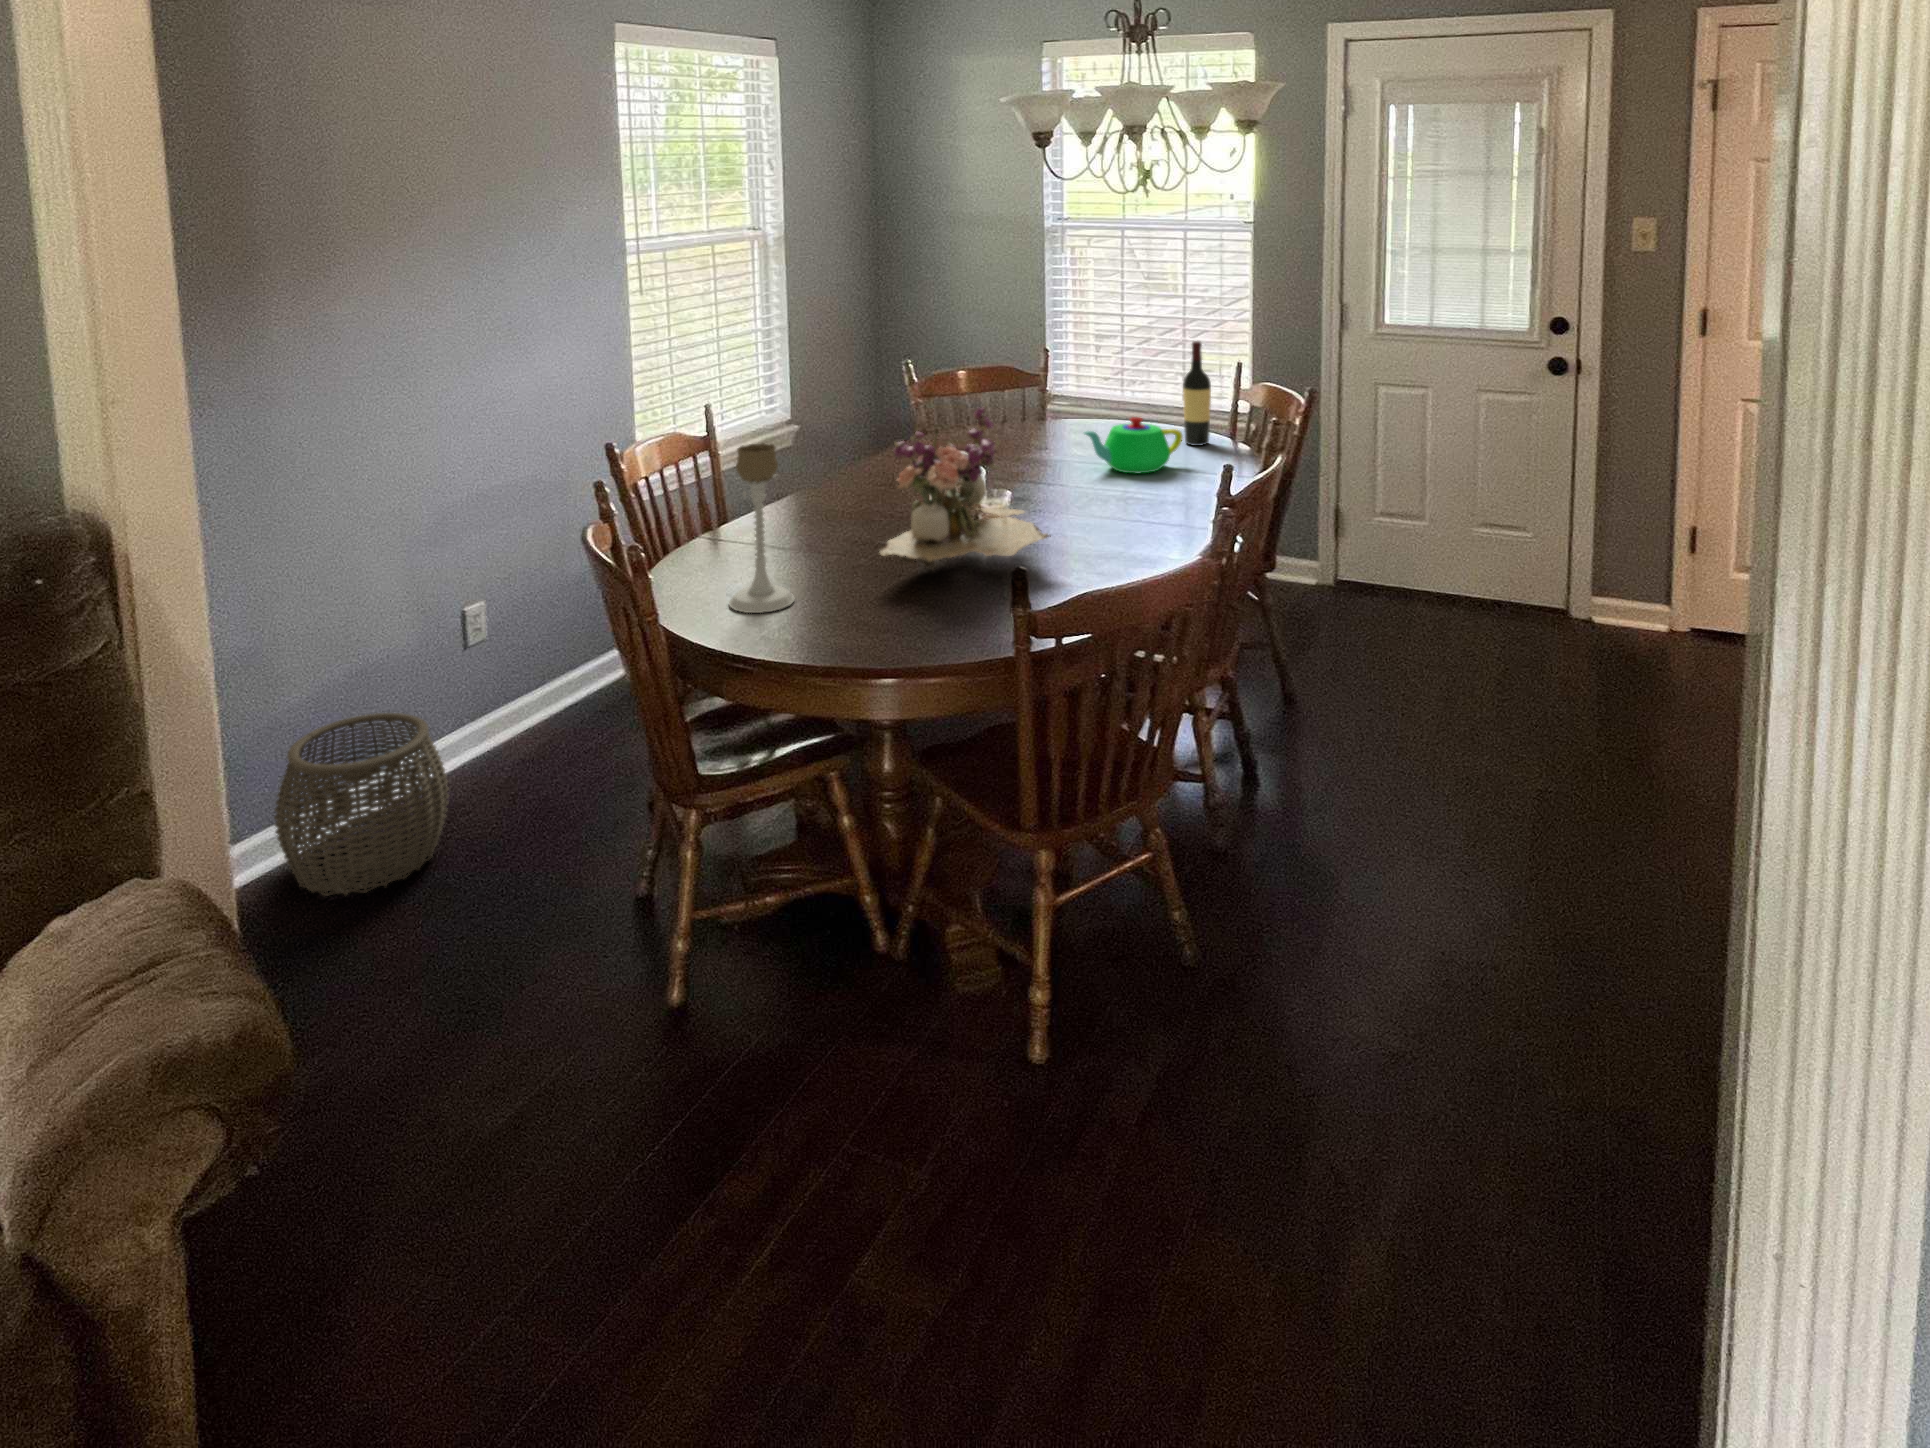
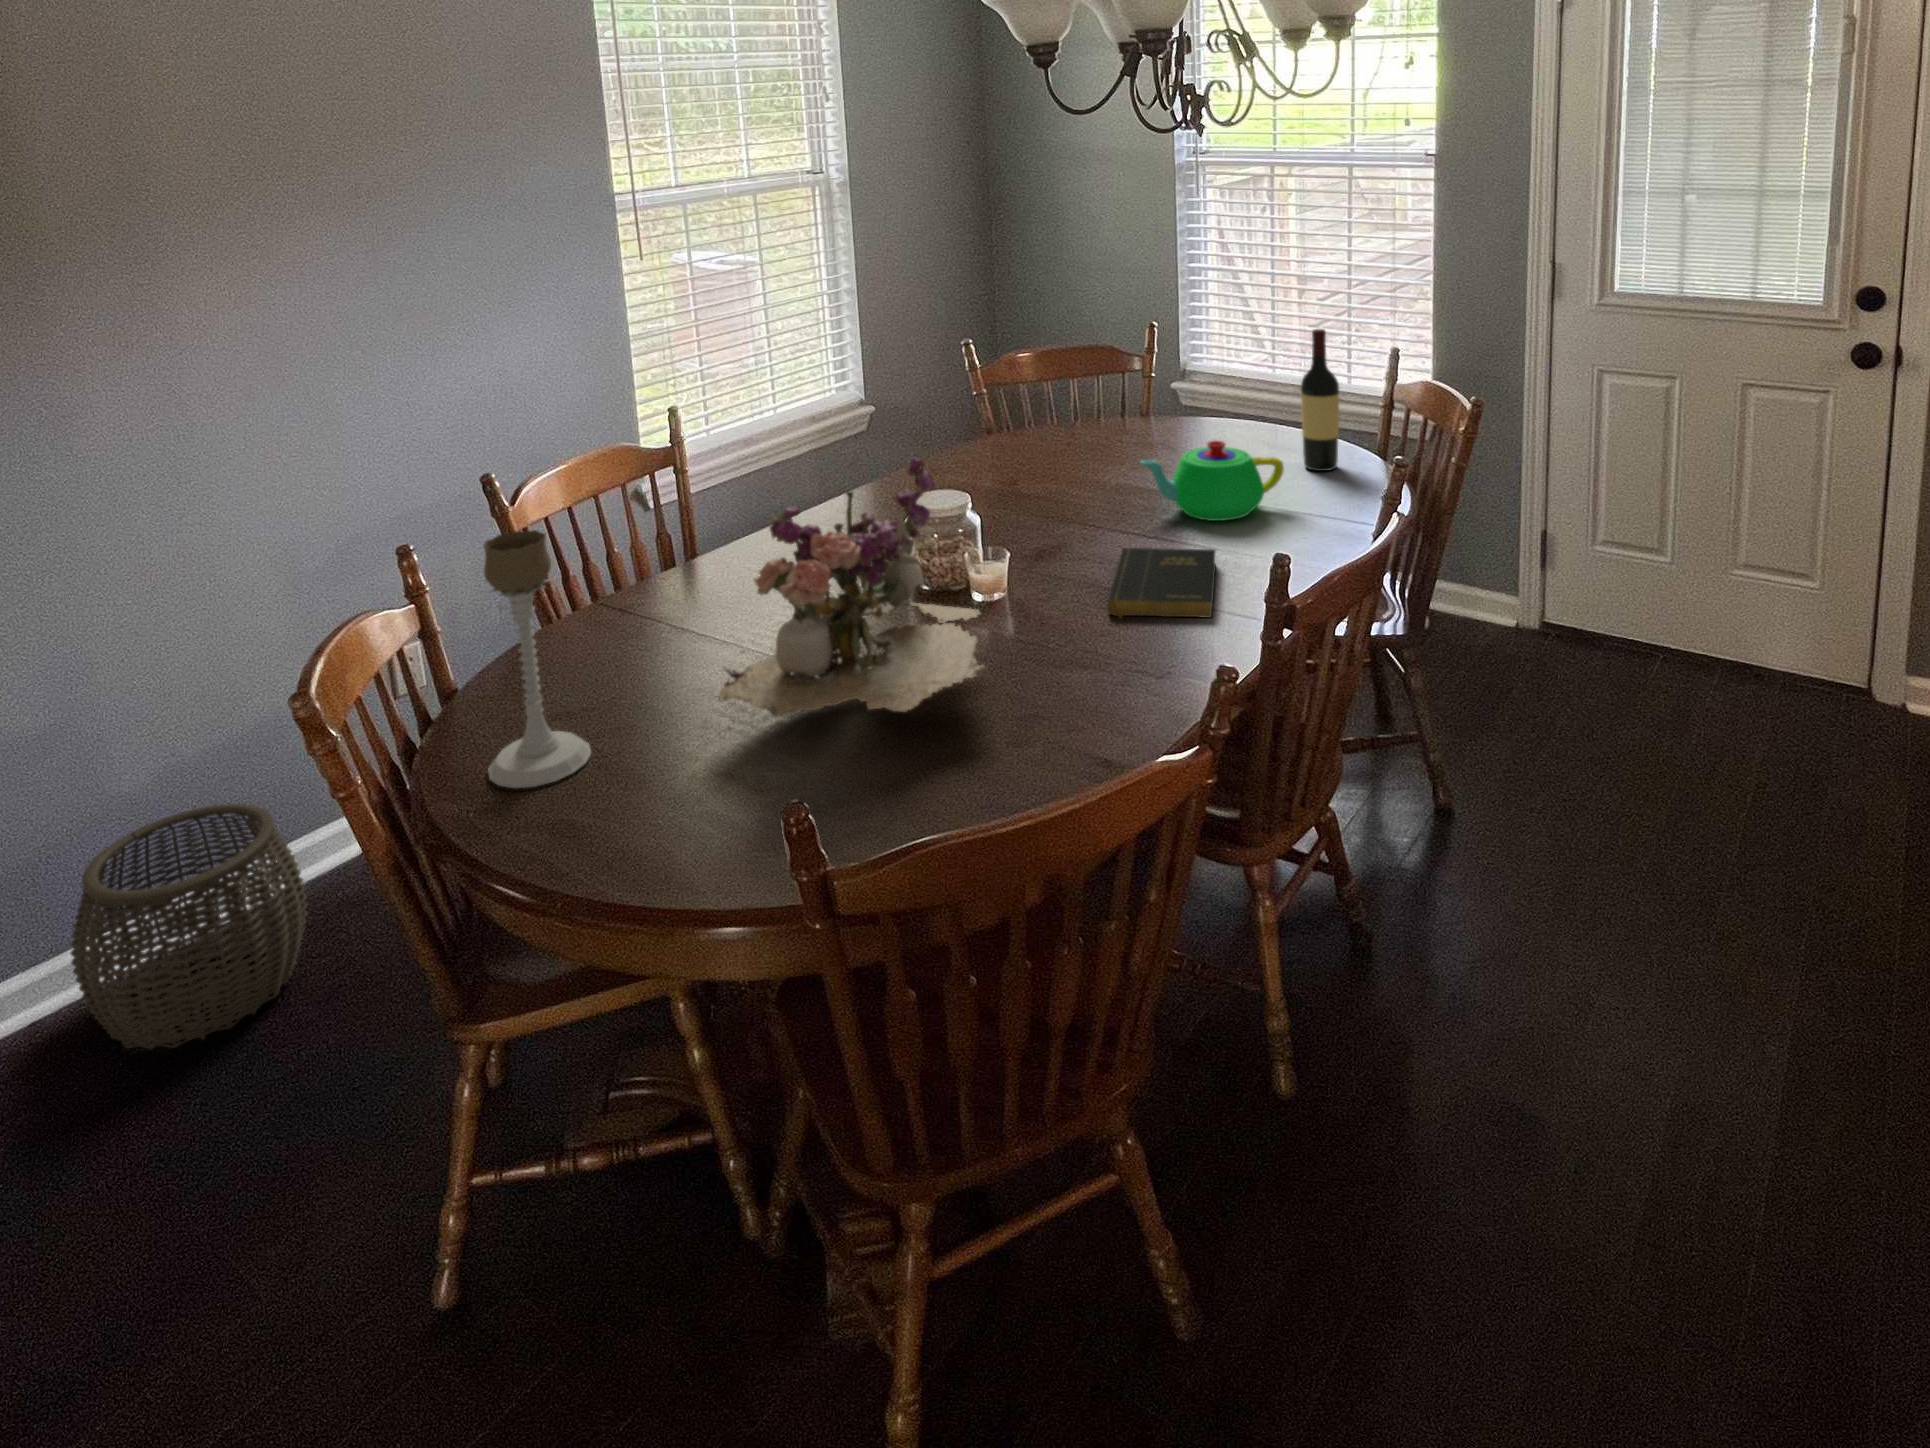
book: none [1087,484,1165,523] -> present [1108,548,1216,618]

